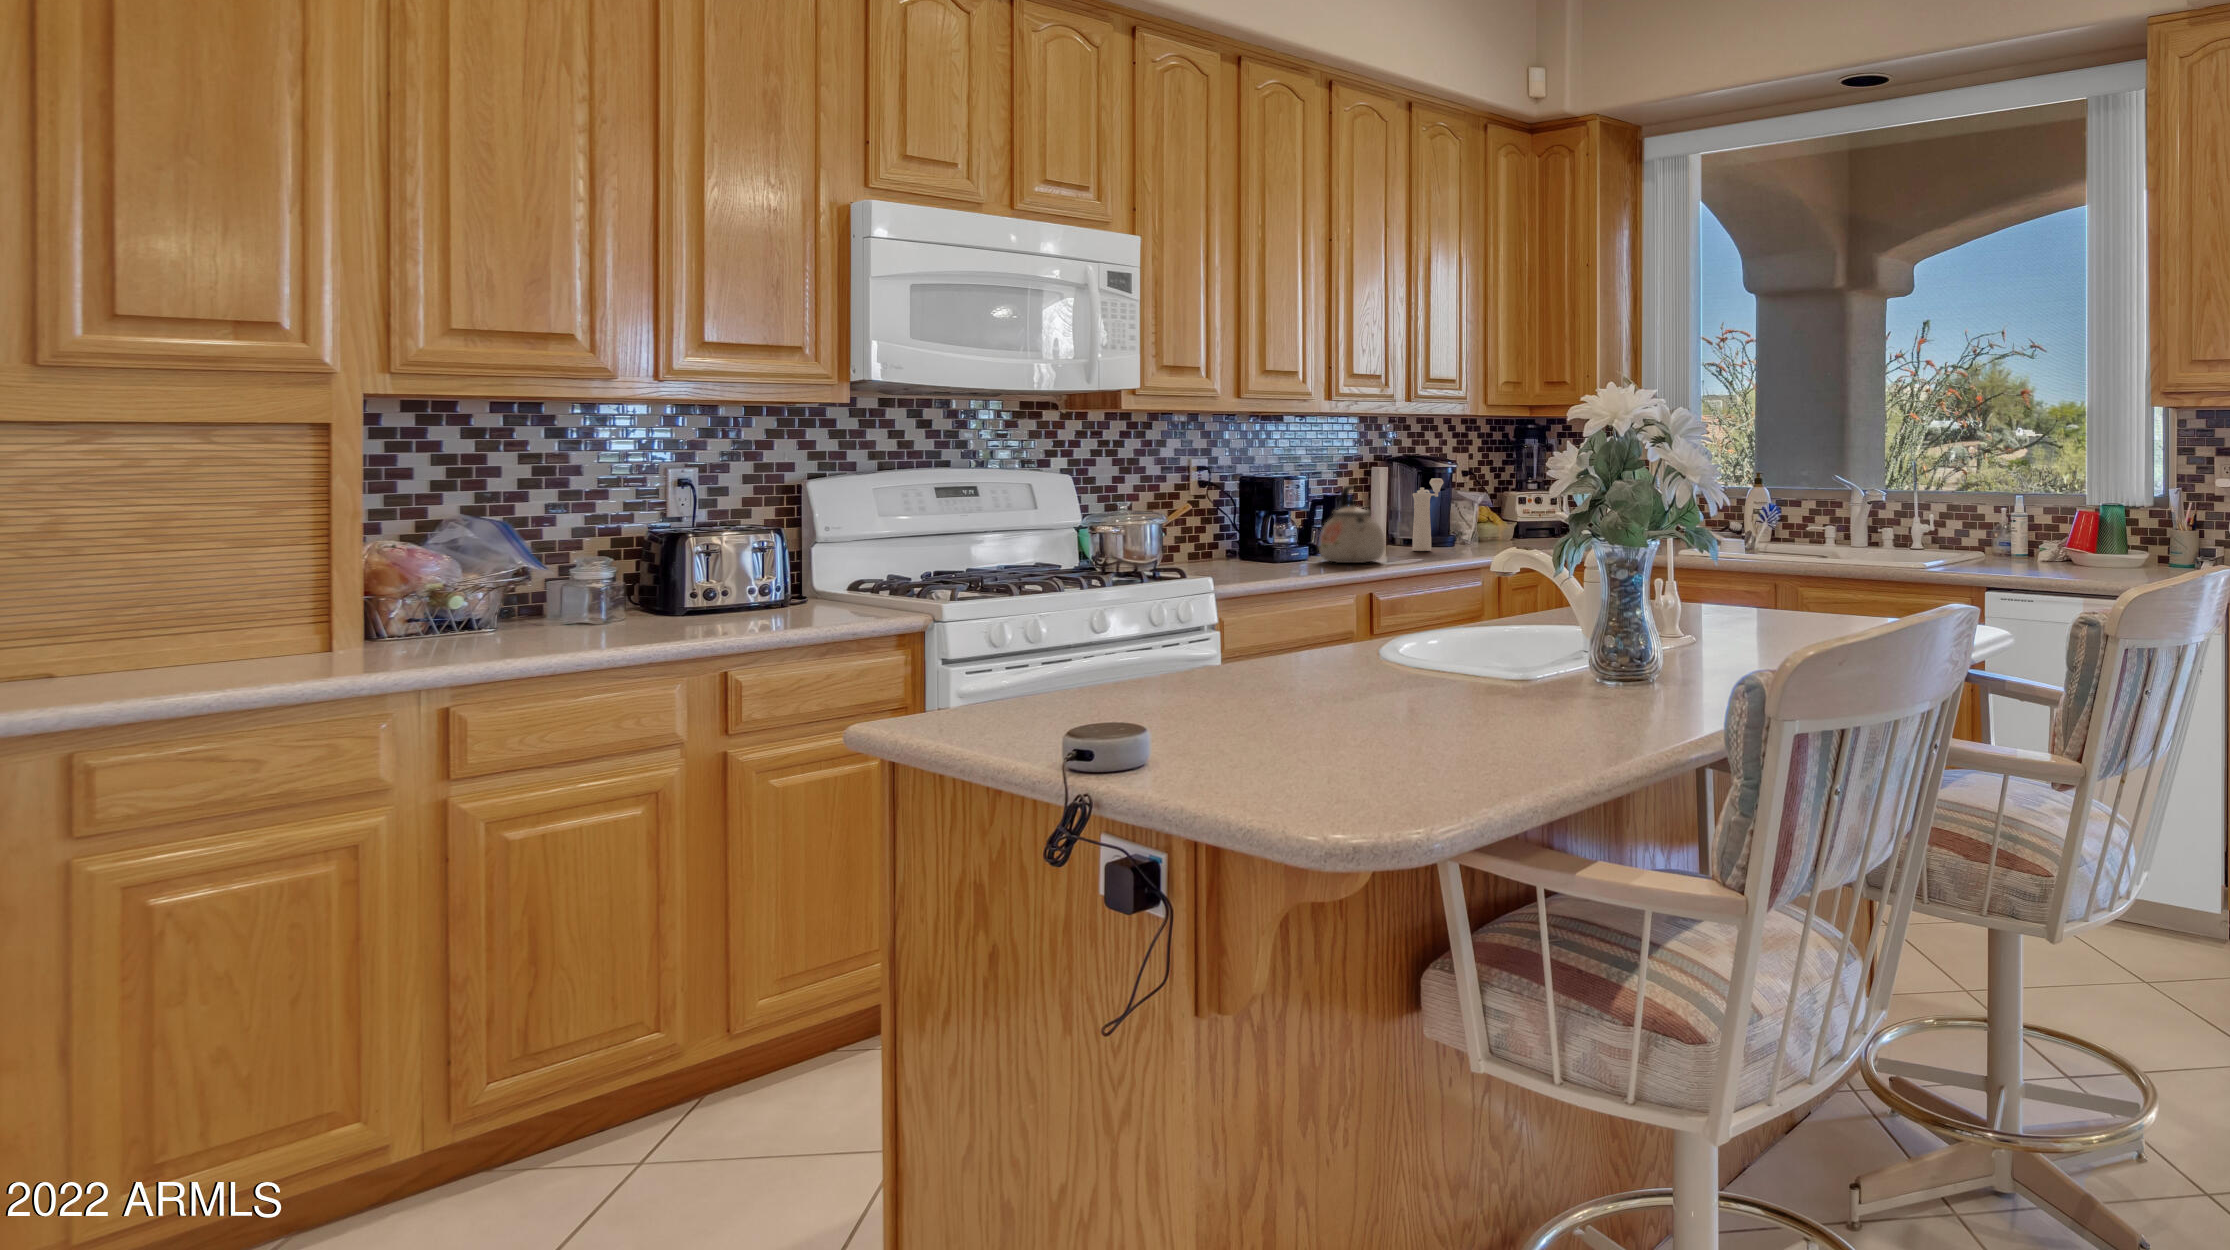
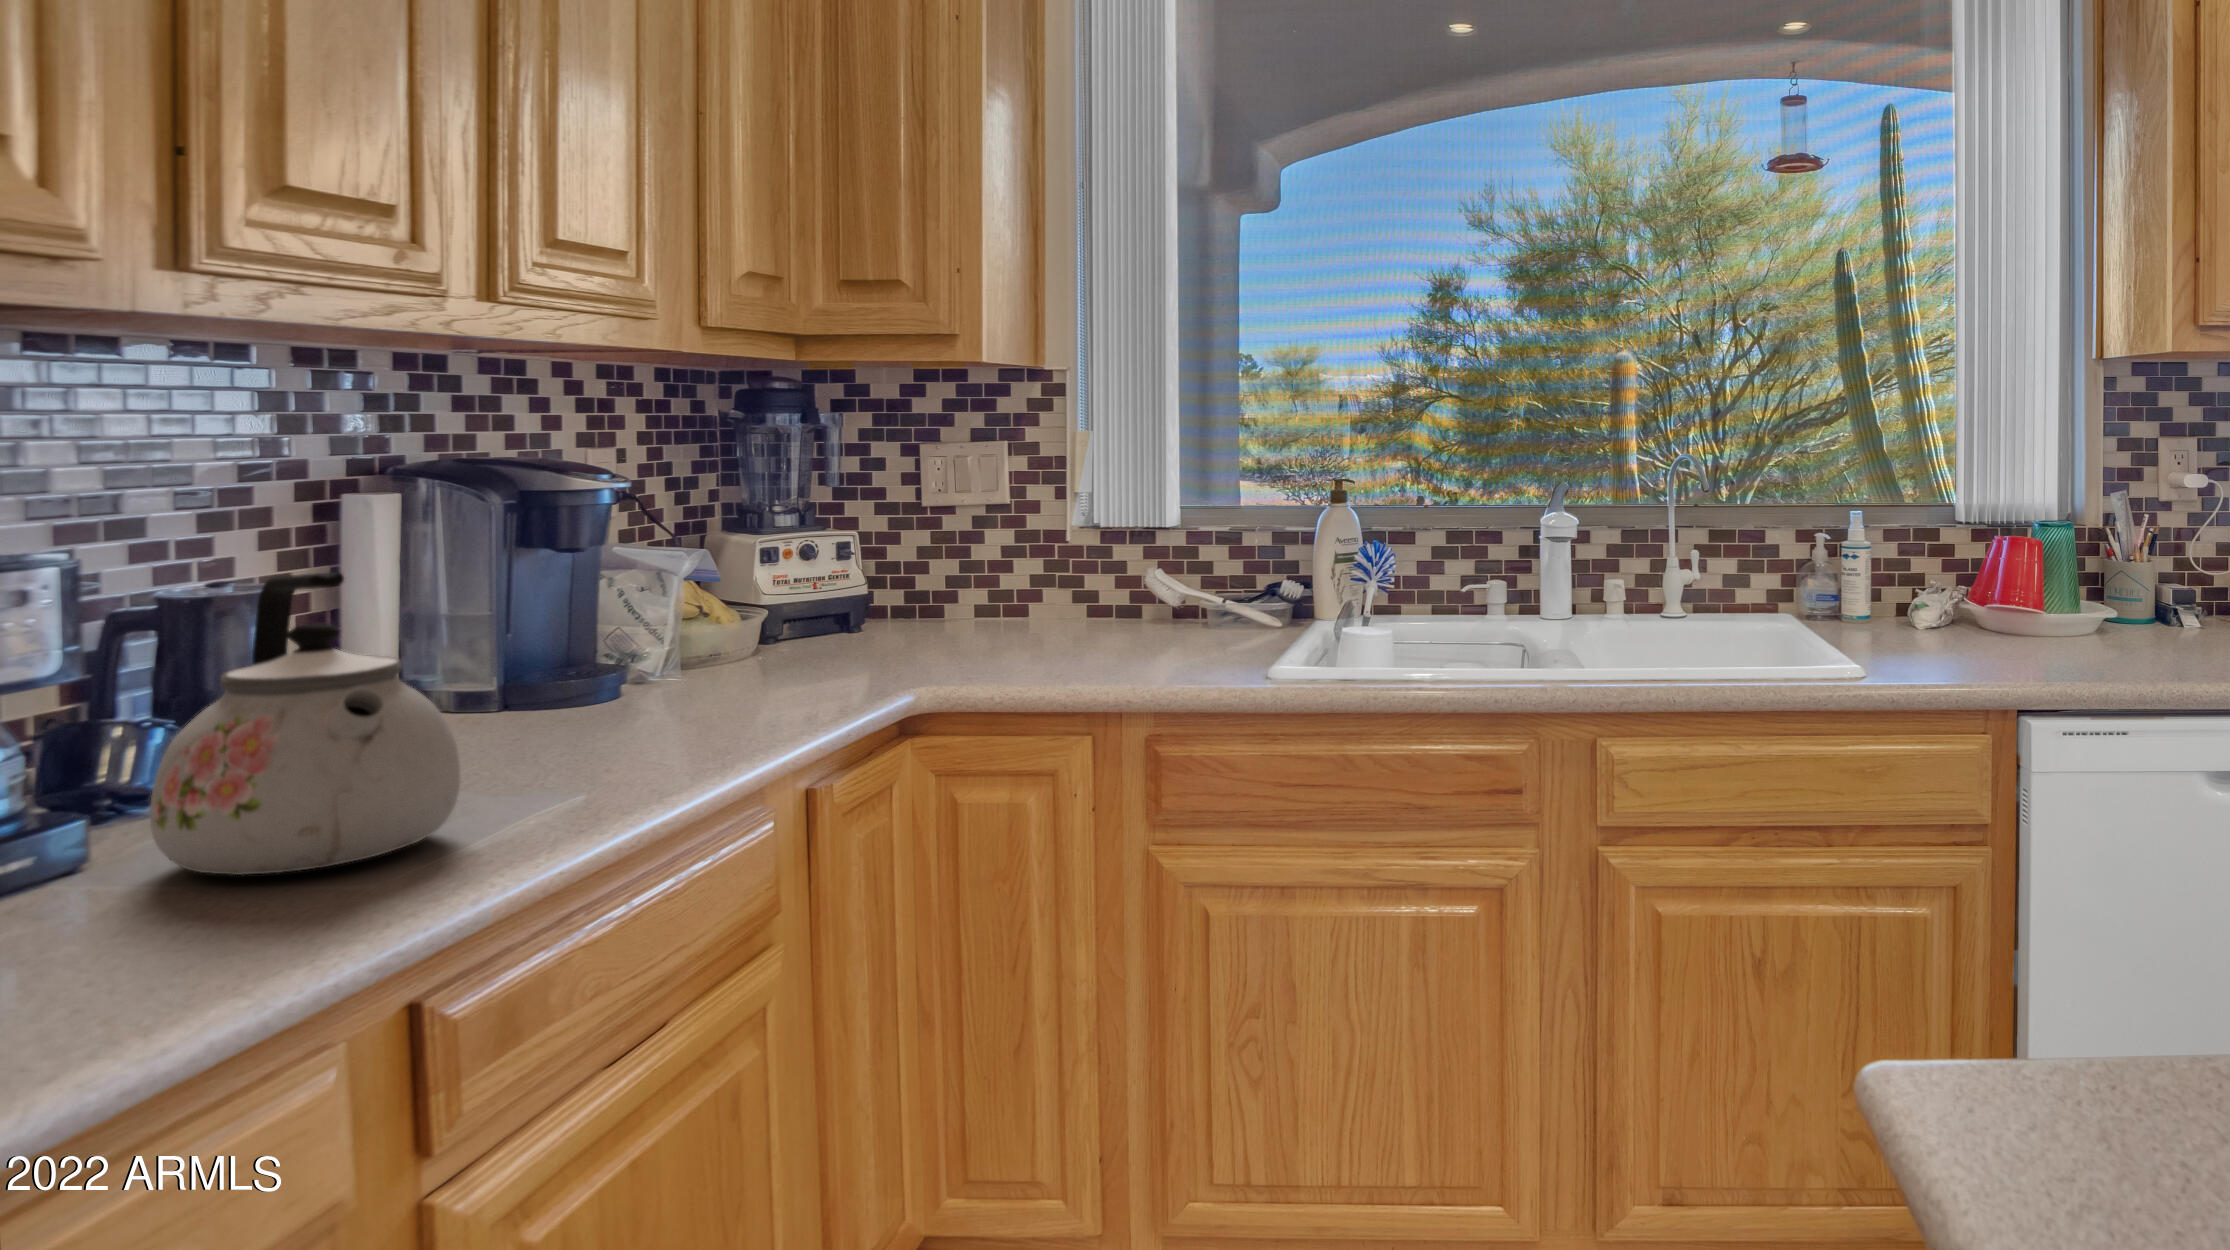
pepper mill: present [1412,478,1444,551] -> none [515,520,609,743]

